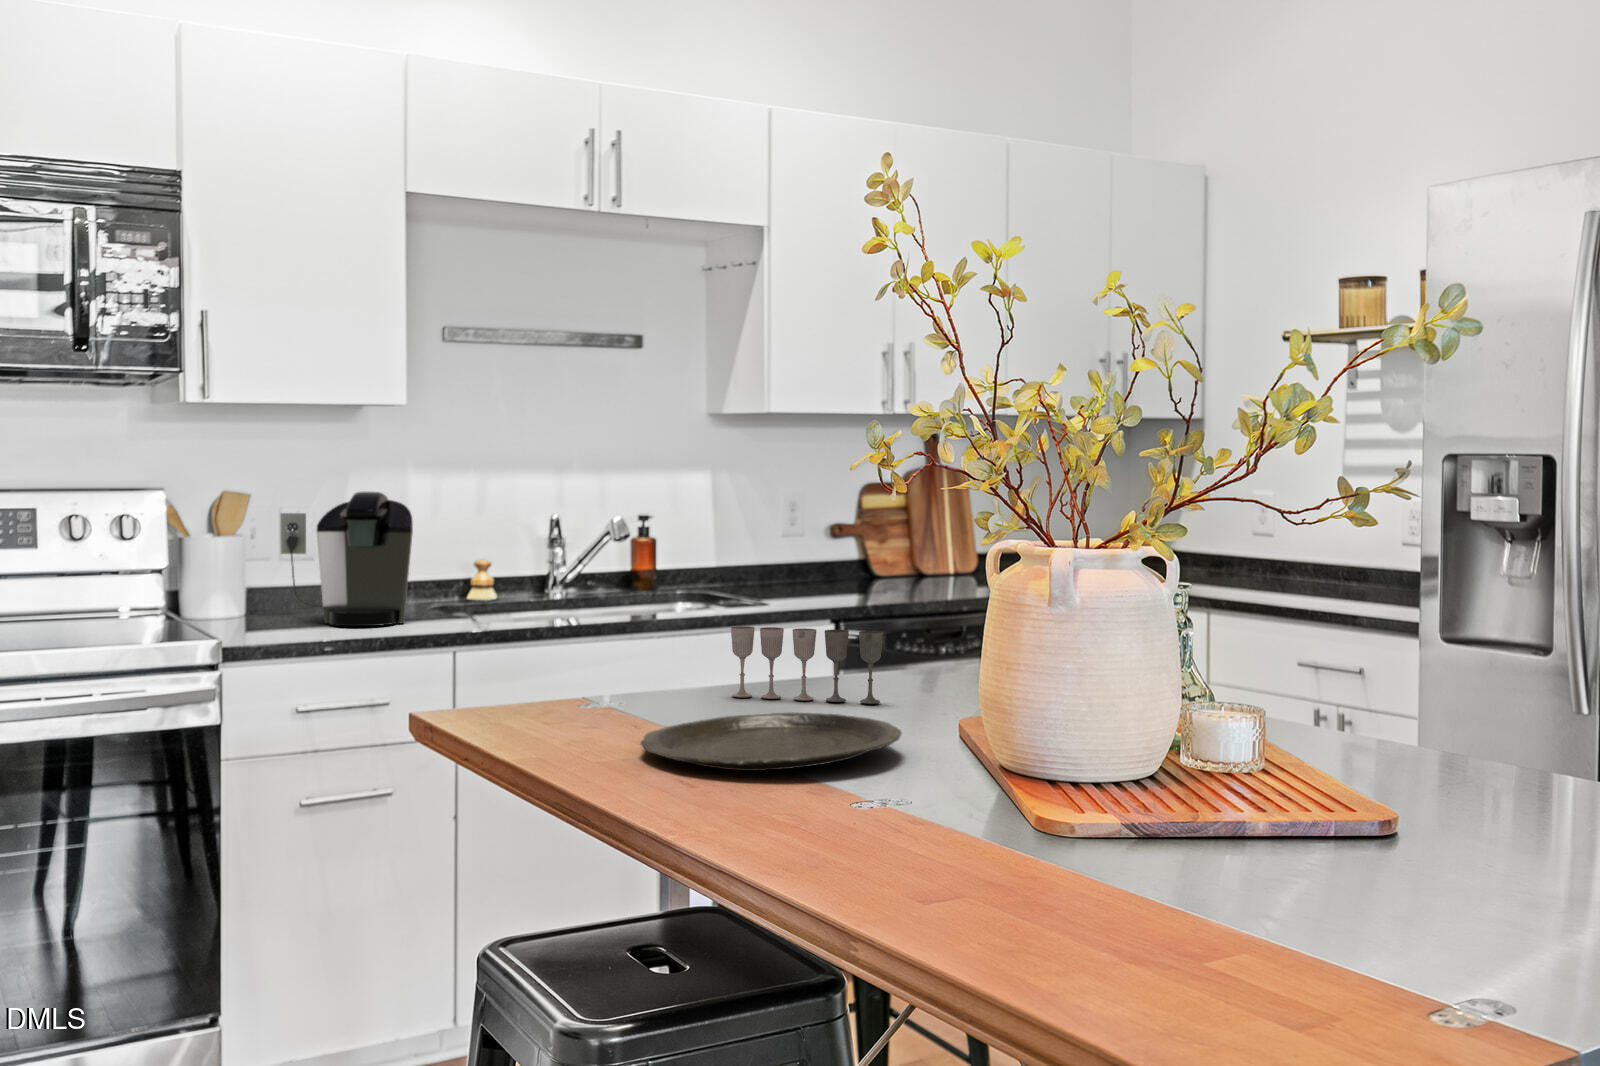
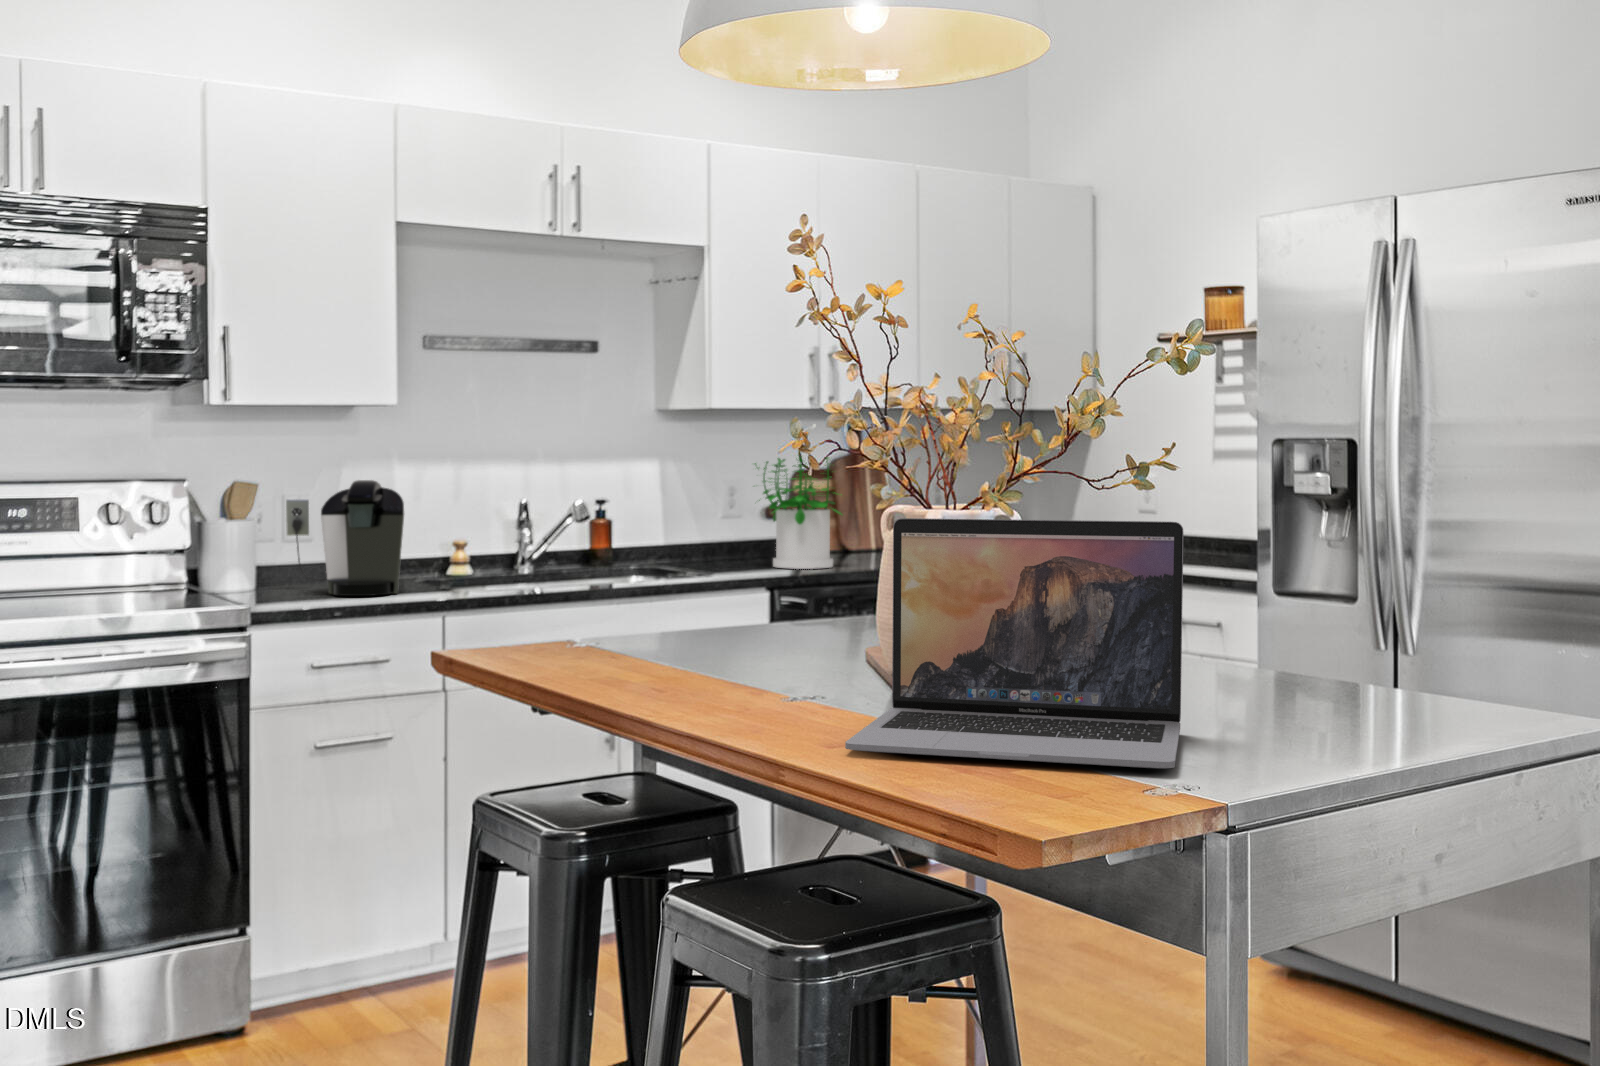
potted plant: none [815,465,920,597] -> present [755,456,842,569]
laptop: none [948,565,1485,988] -> present [845,518,1183,768]
wine glass: present [731,626,883,704] -> none [687,581,808,639]
plate: present [640,712,901,771] -> none [624,642,821,678]

